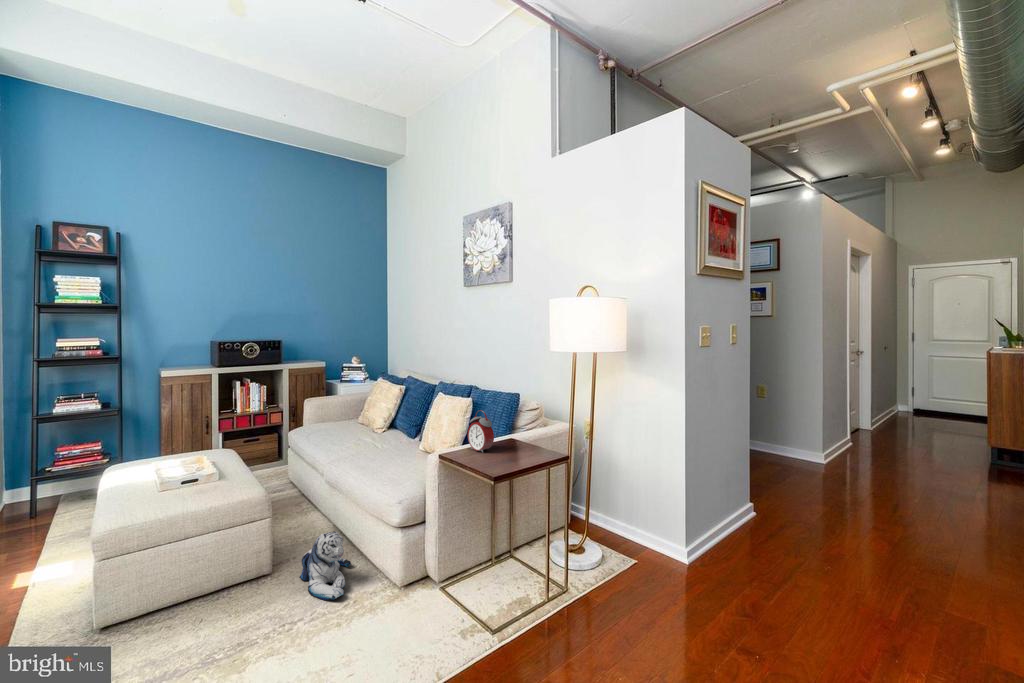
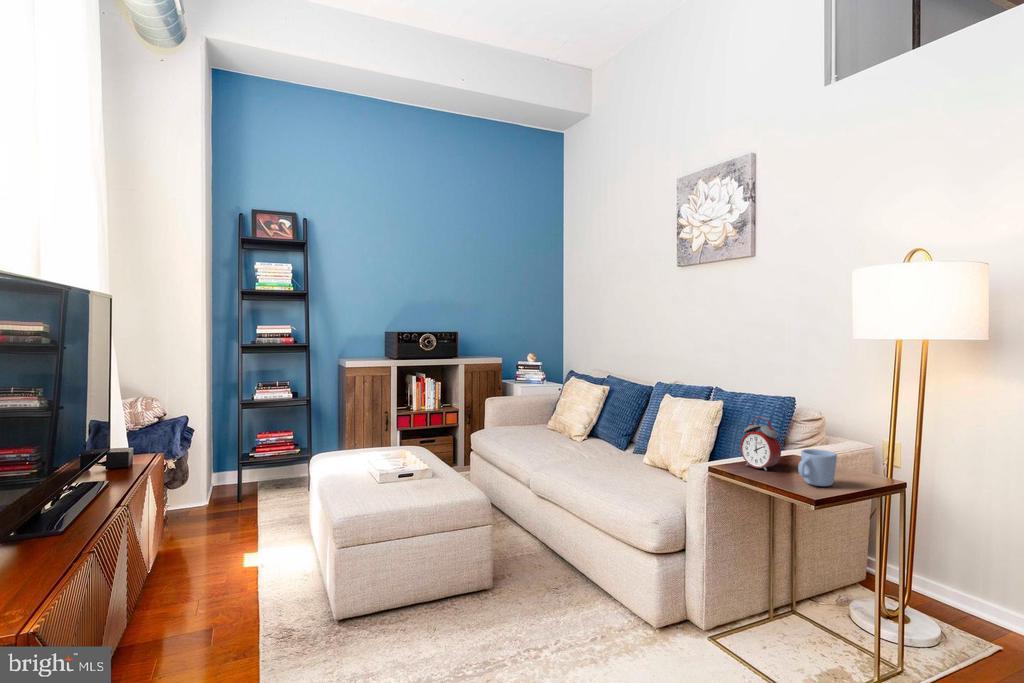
mug: none [495,435,524,463] -> present [798,449,837,486]
plush toy: present [299,531,351,600] -> none [531,552,592,633]

